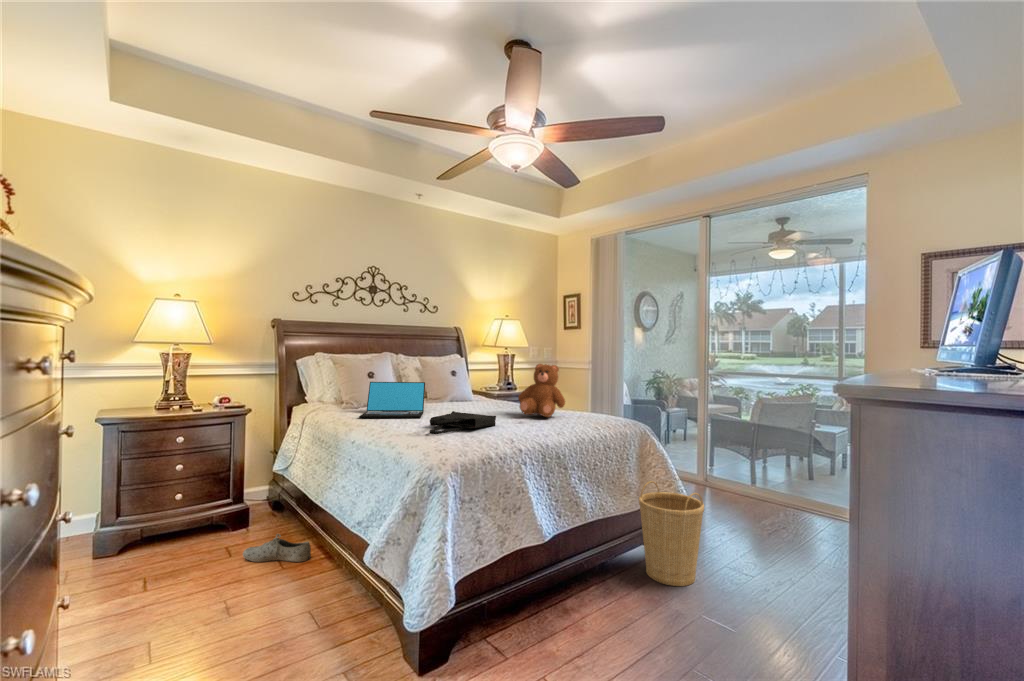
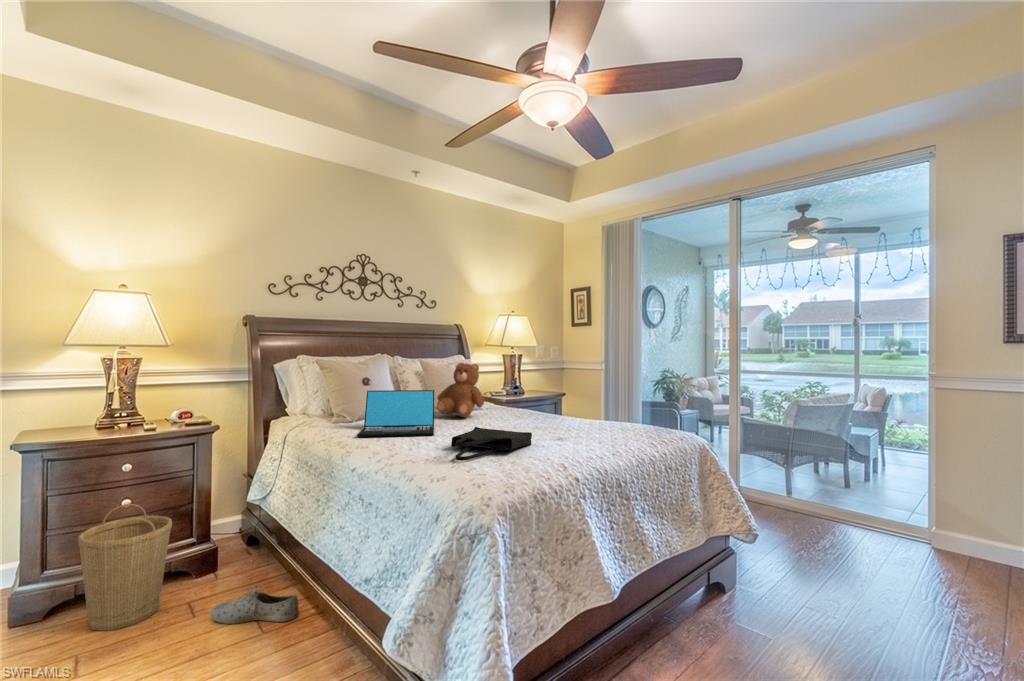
teddy bear: present [518,364,565,417] -> present [437,363,484,417]
basket: present [639,481,704,586] -> present [78,504,172,631]

